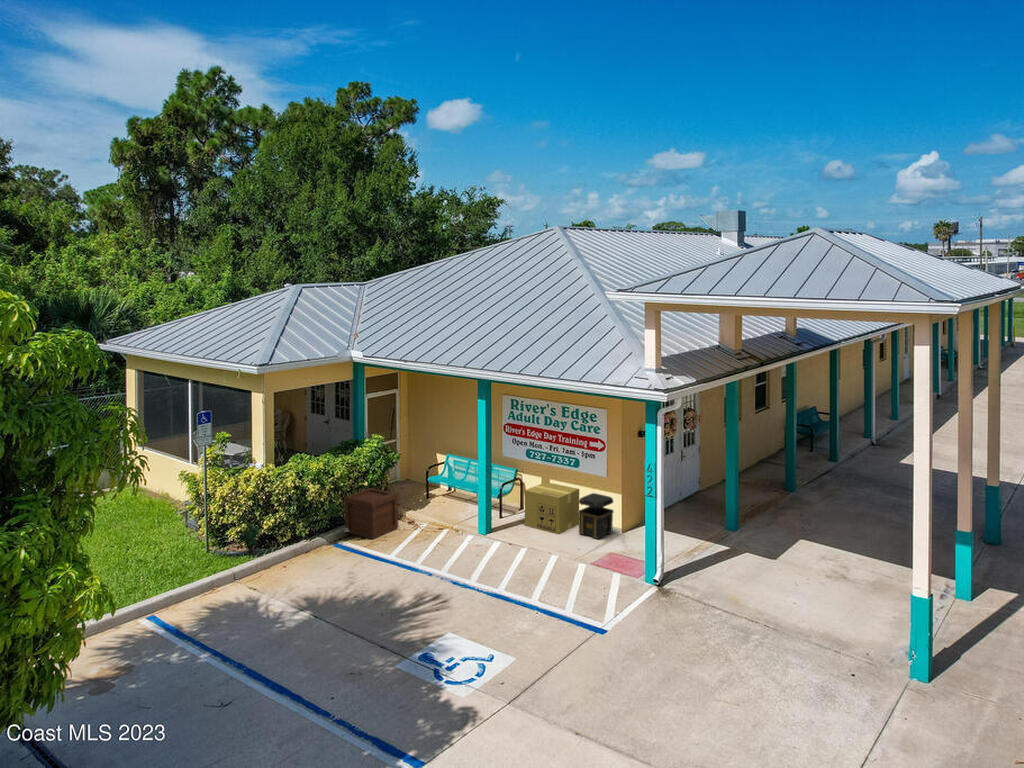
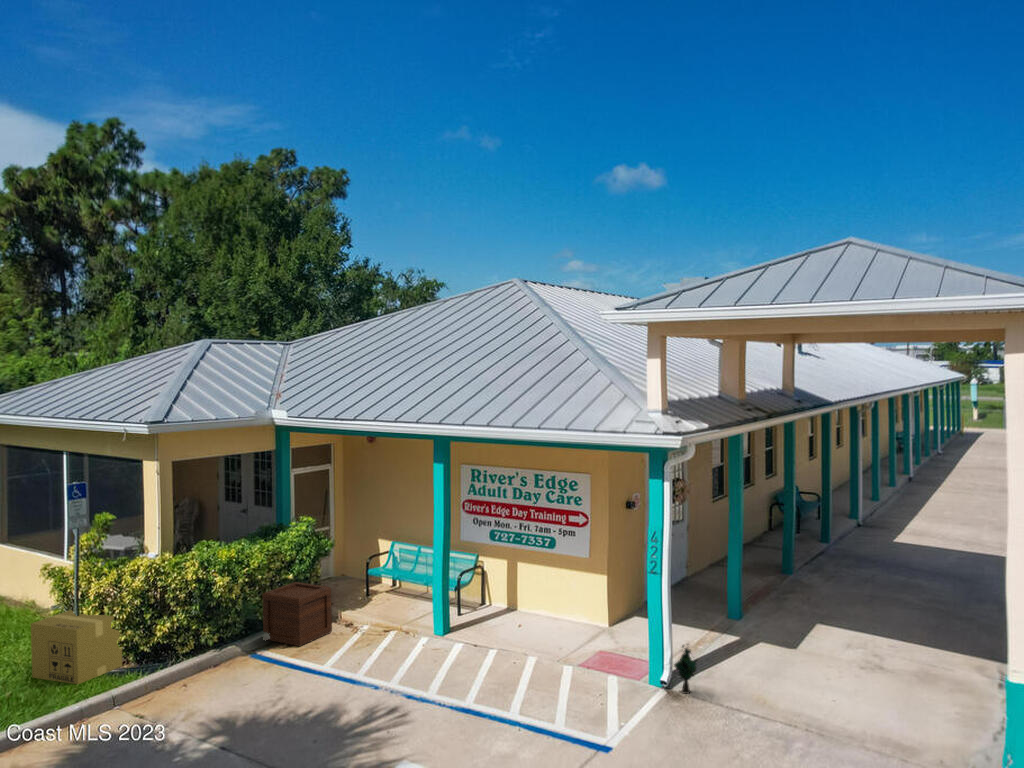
cardboard box: present [525,482,579,534] -> present [31,610,122,684]
toolbox: present [579,493,614,539] -> none [558,580,601,636]
decorative plant: present [241,521,260,555] -> present [674,645,697,694]

